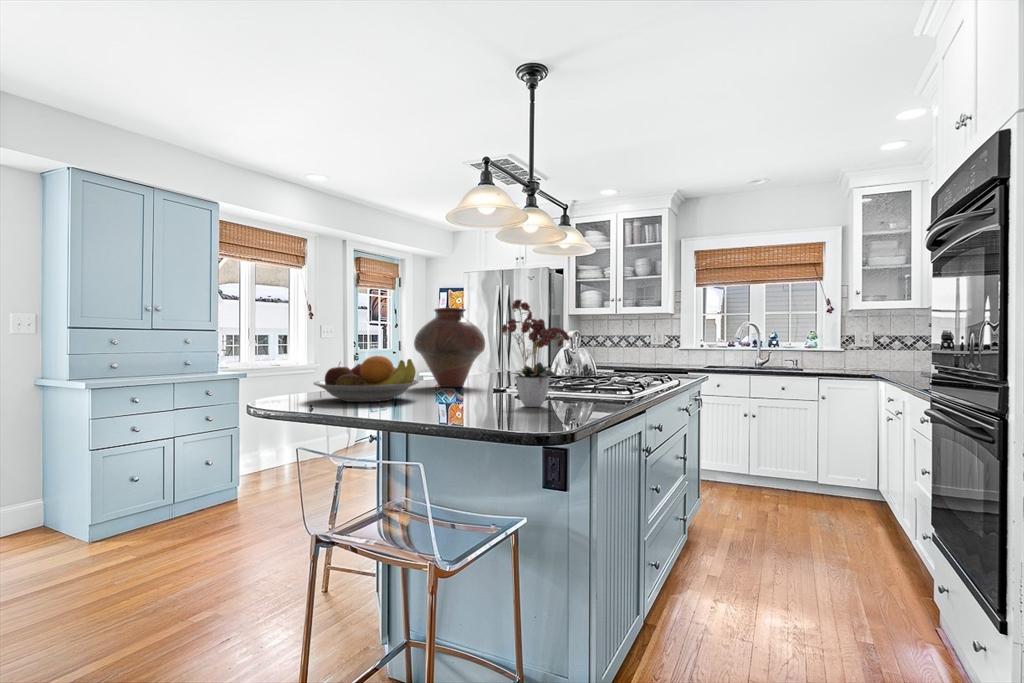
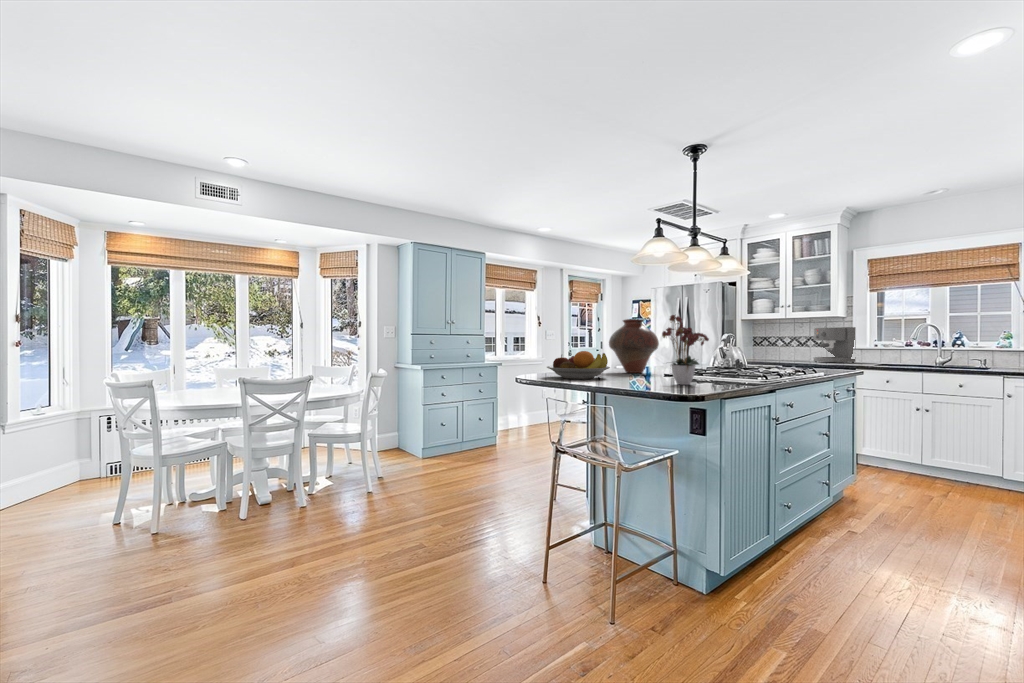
coffee maker: none [645,325,685,366] -> present [814,327,856,363]

